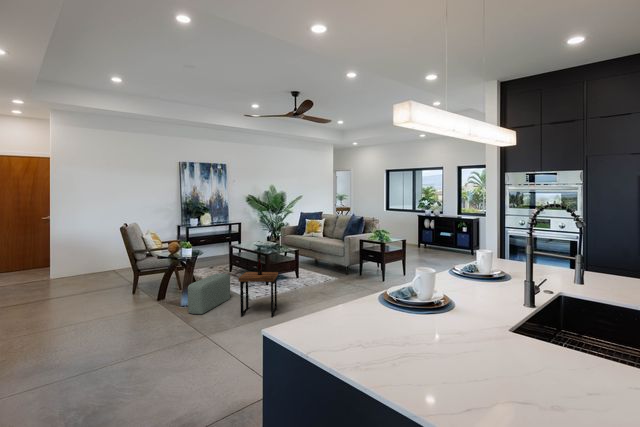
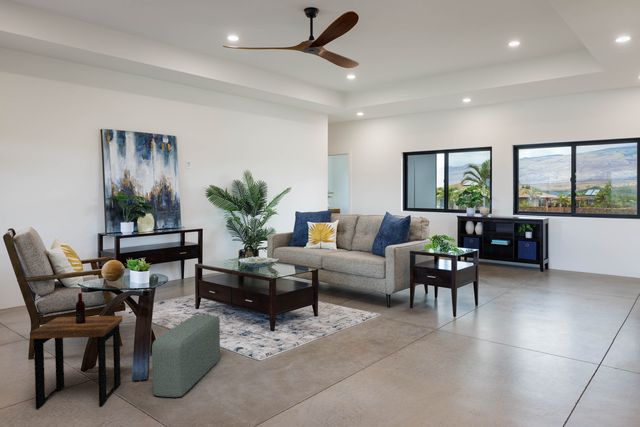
side table: present [238,259,278,317] -> present [30,293,122,409]

